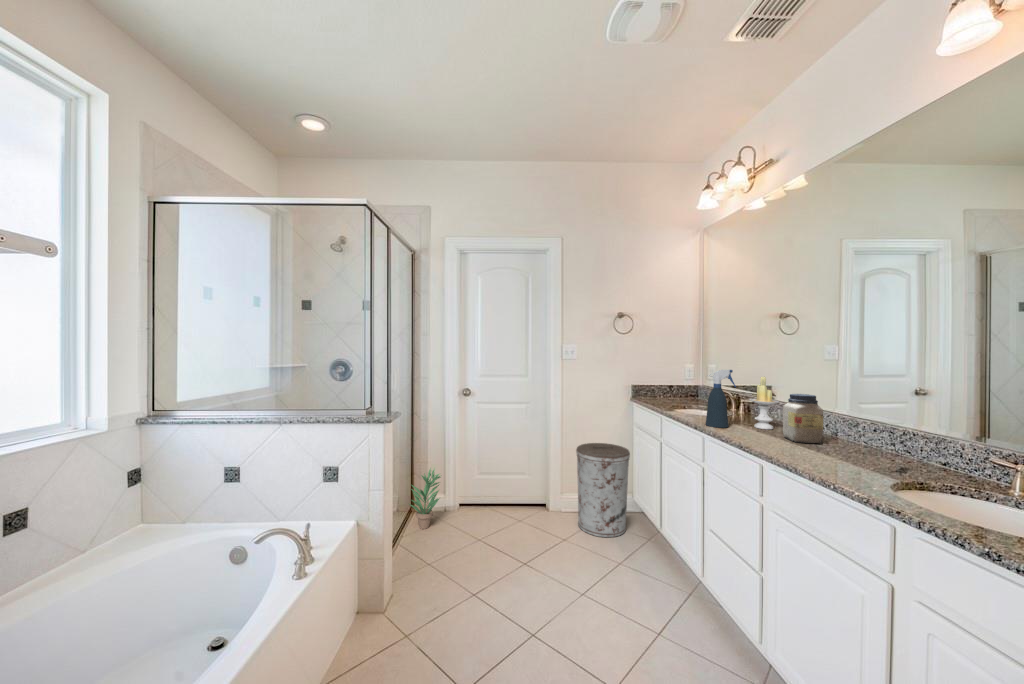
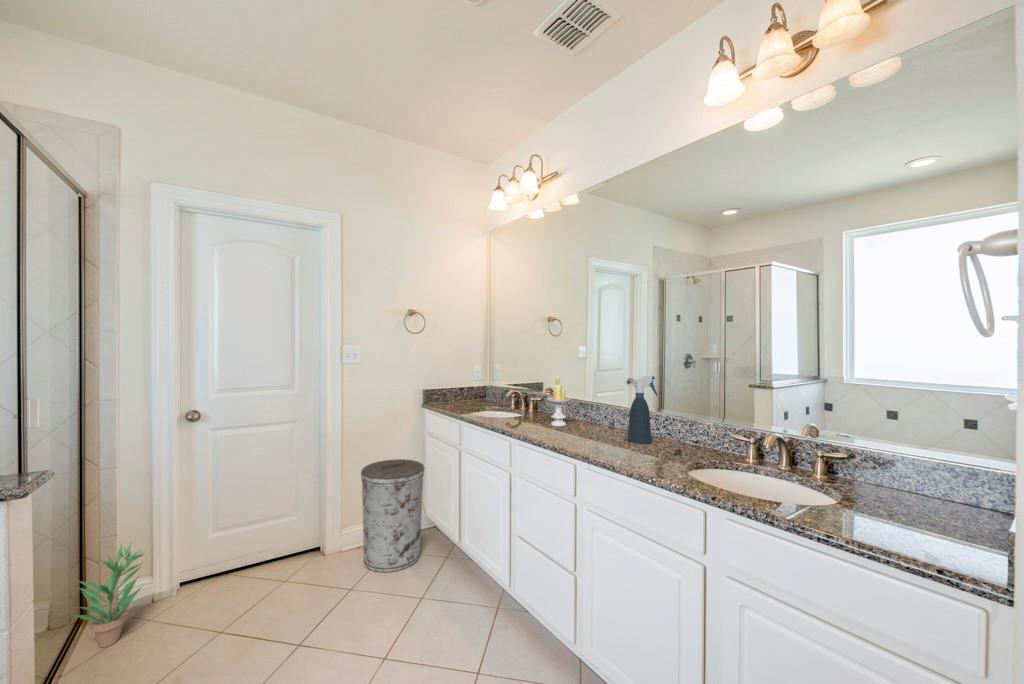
spray bottle: present [706,370,736,428] -> present [627,376,658,444]
jar: present [783,394,824,443] -> none [580,391,612,438]

